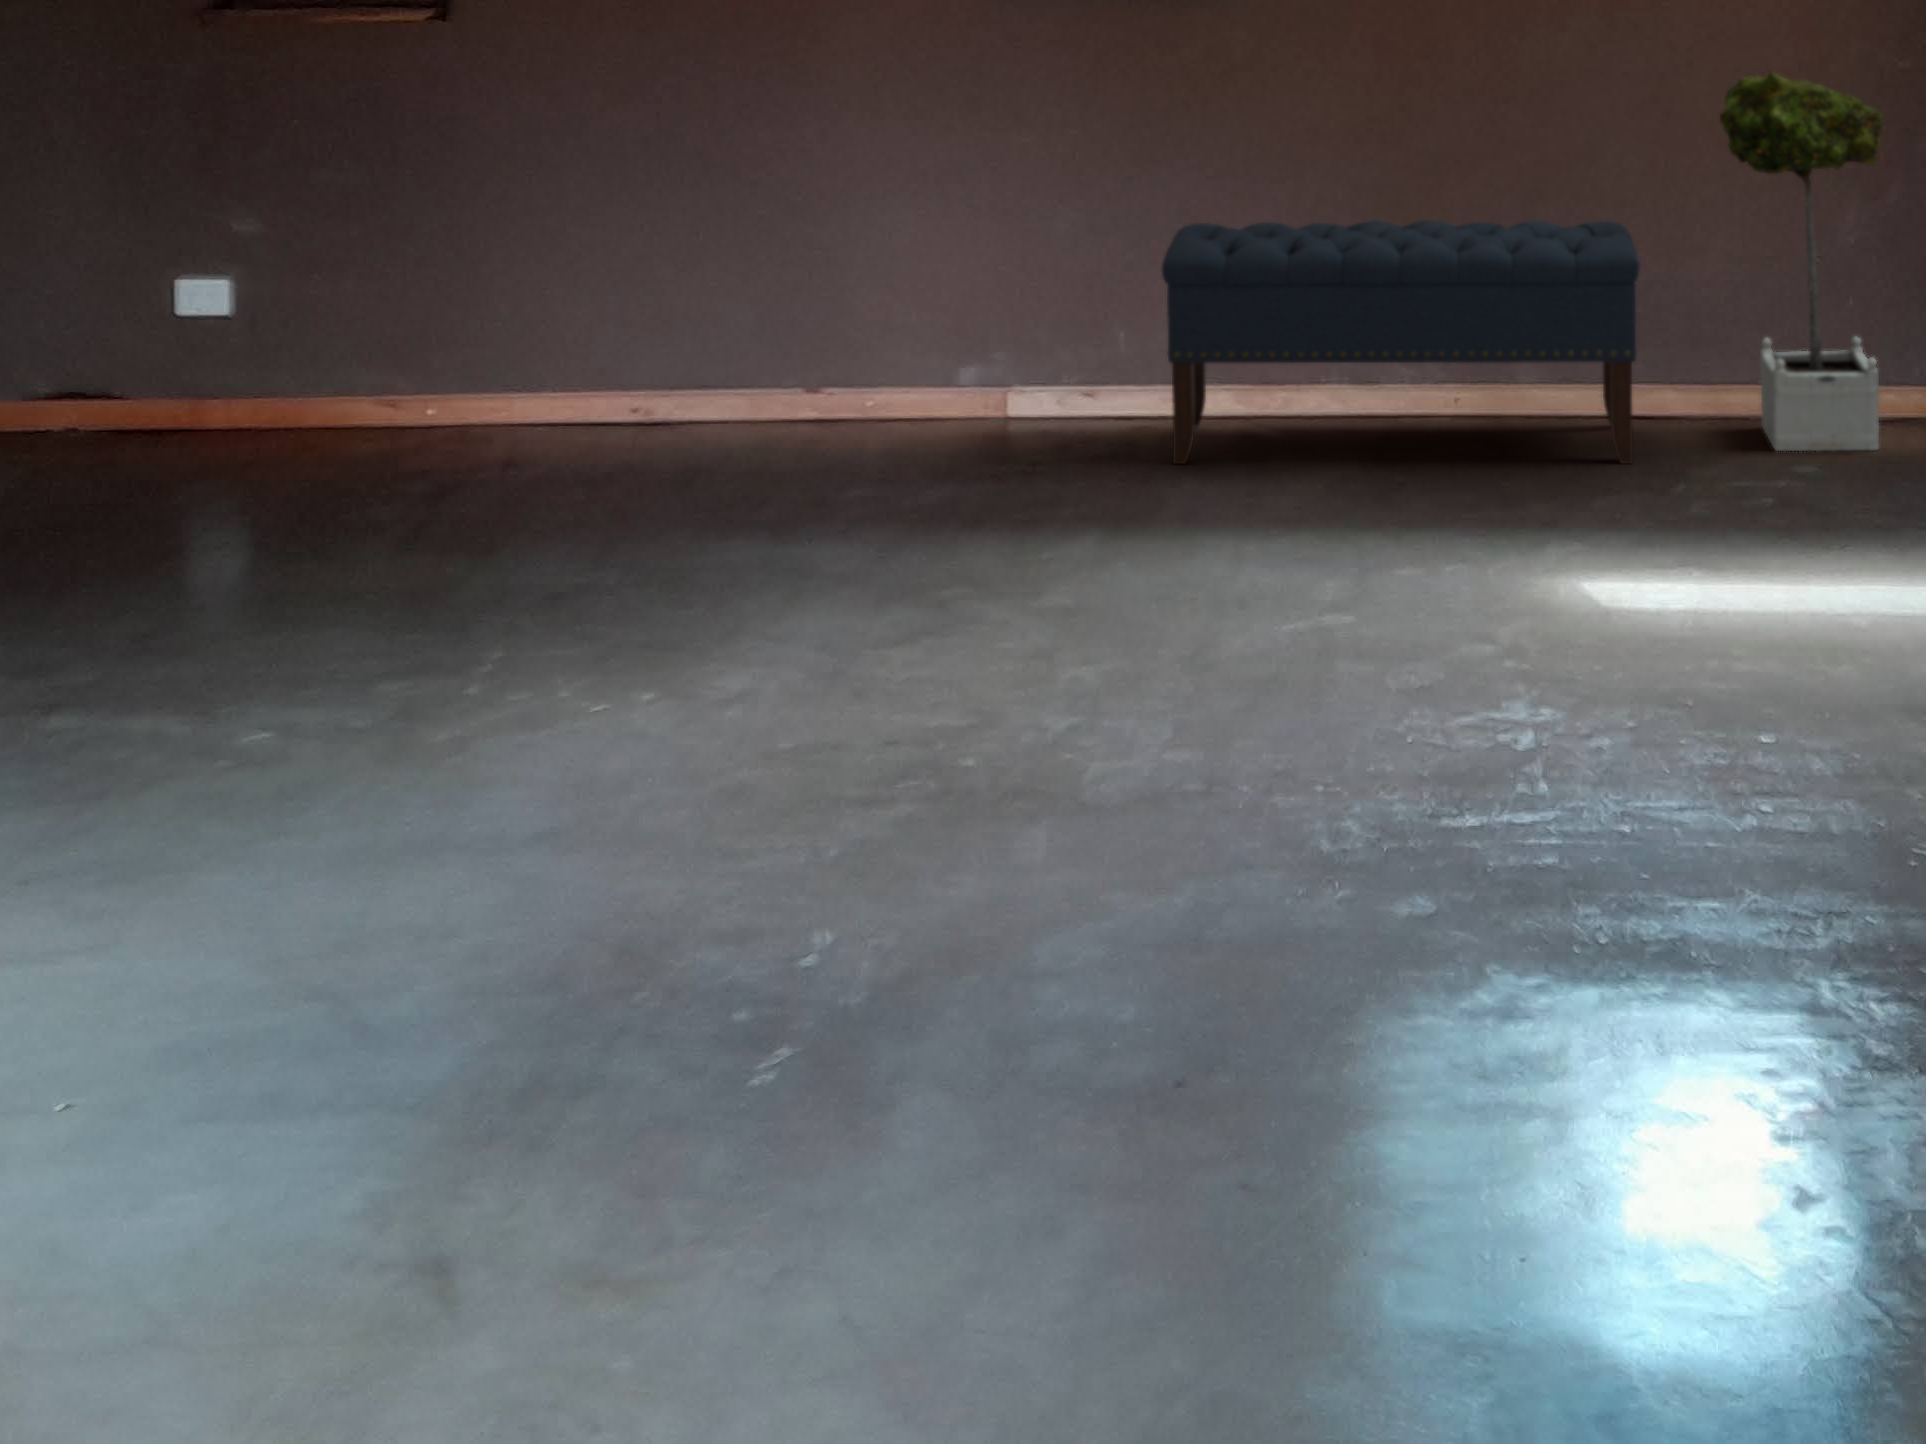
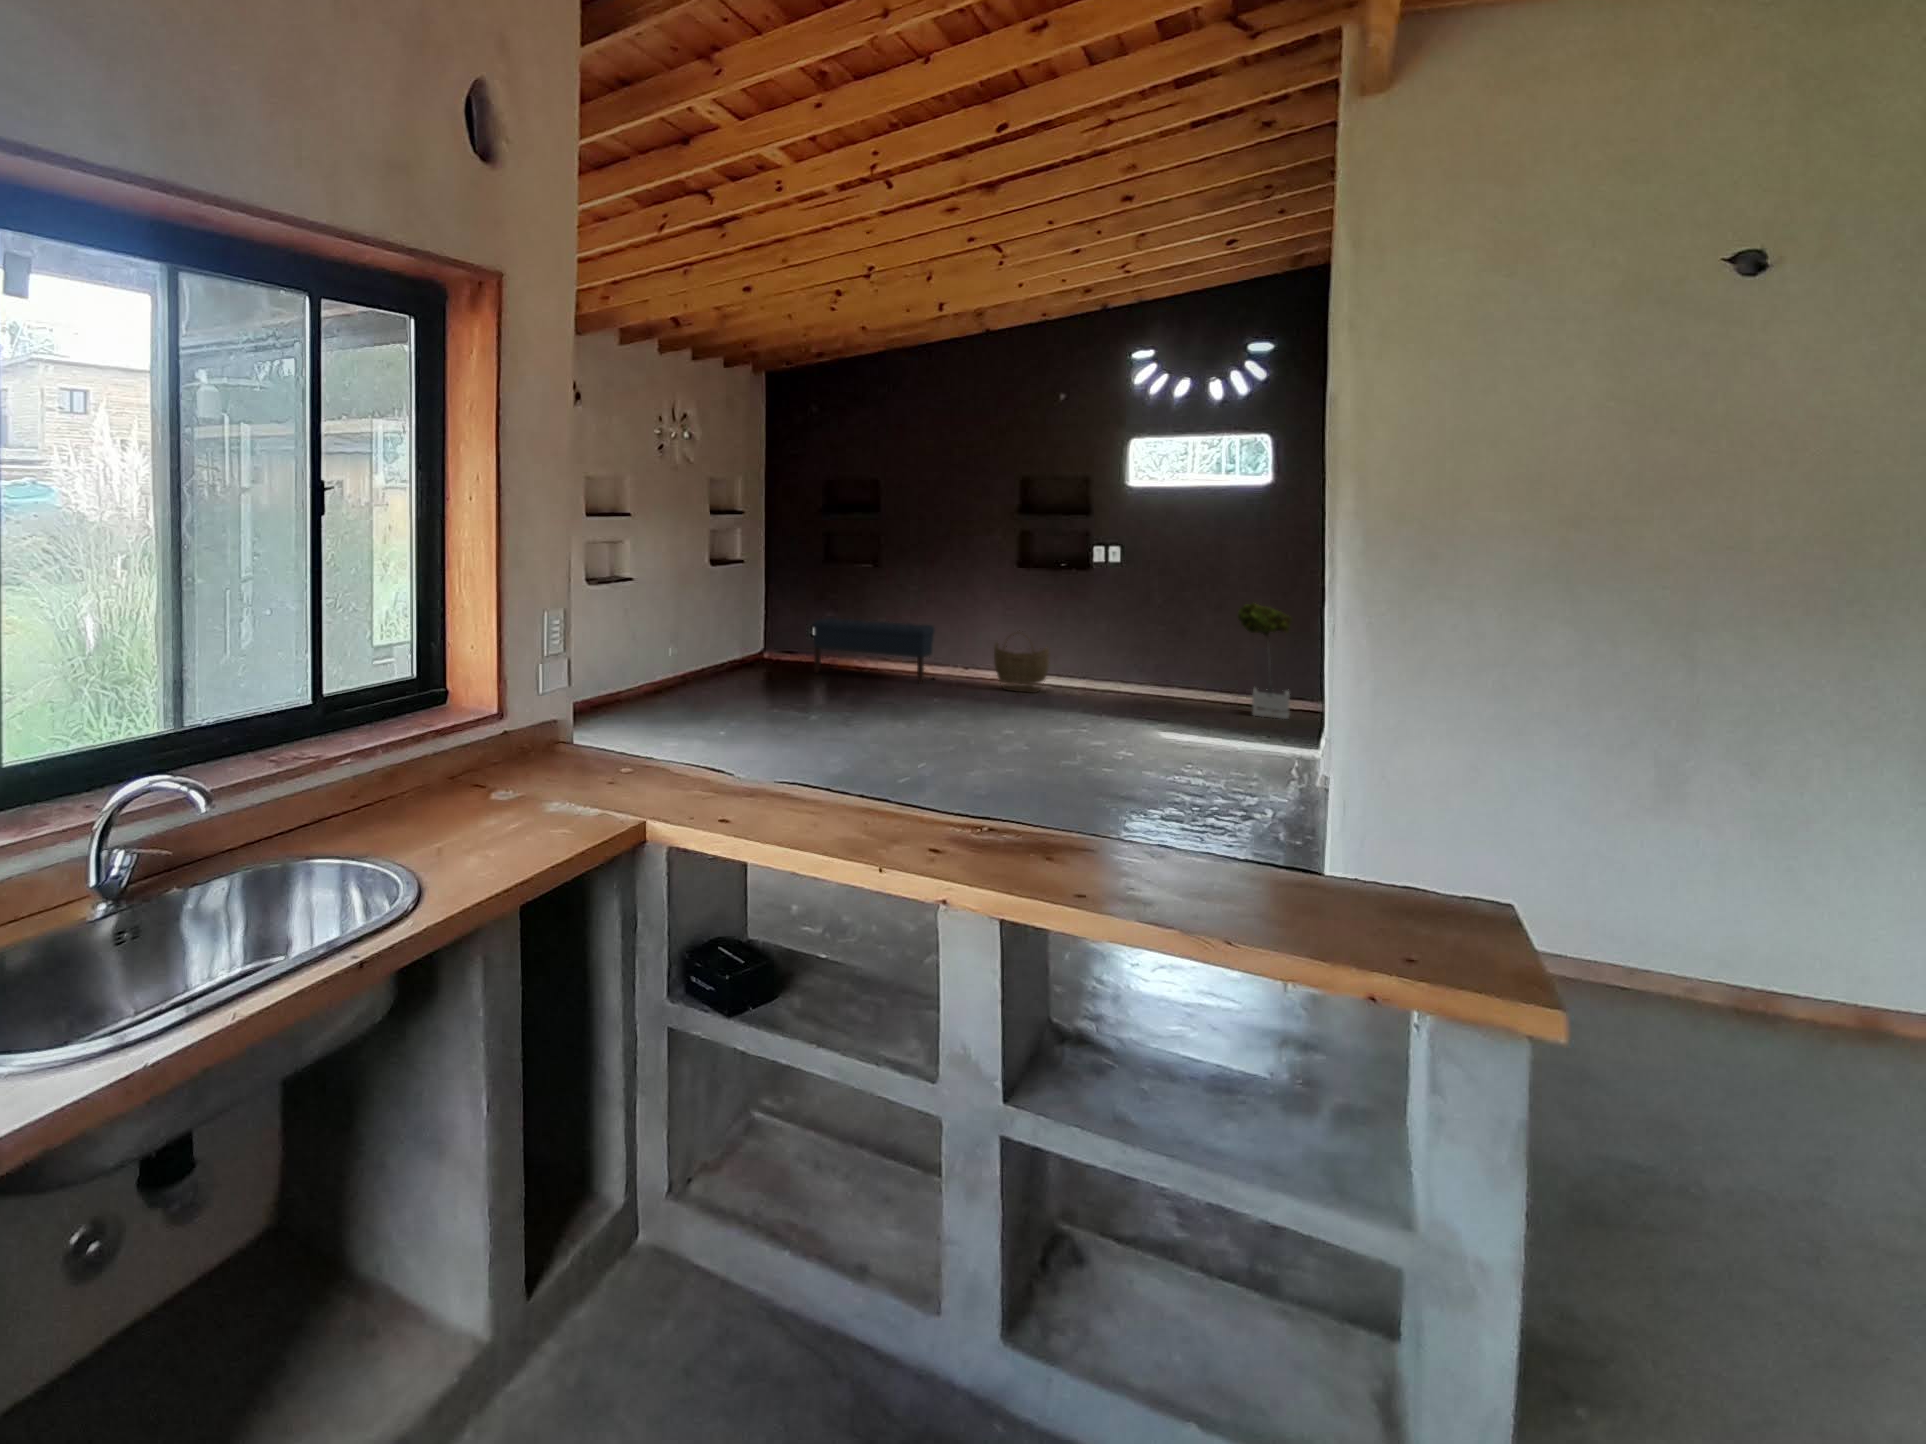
woven basket: none [914,216,1109,454] -> present [994,630,1049,693]
bench: present [1162,220,1640,464] -> present [813,618,934,684]

